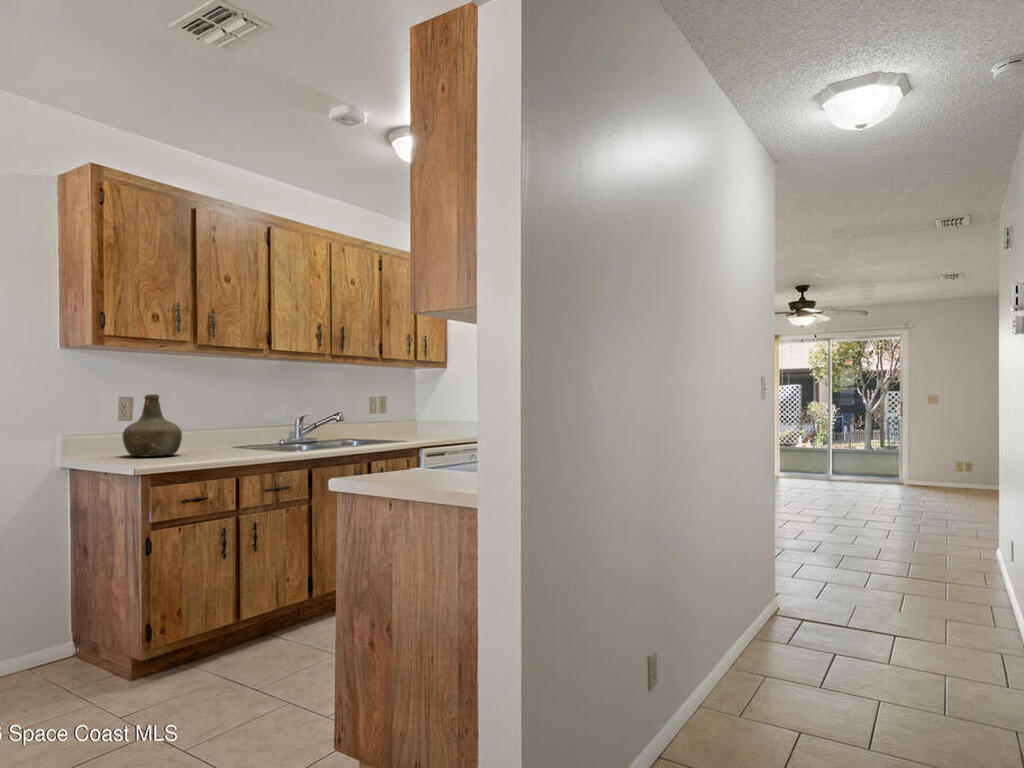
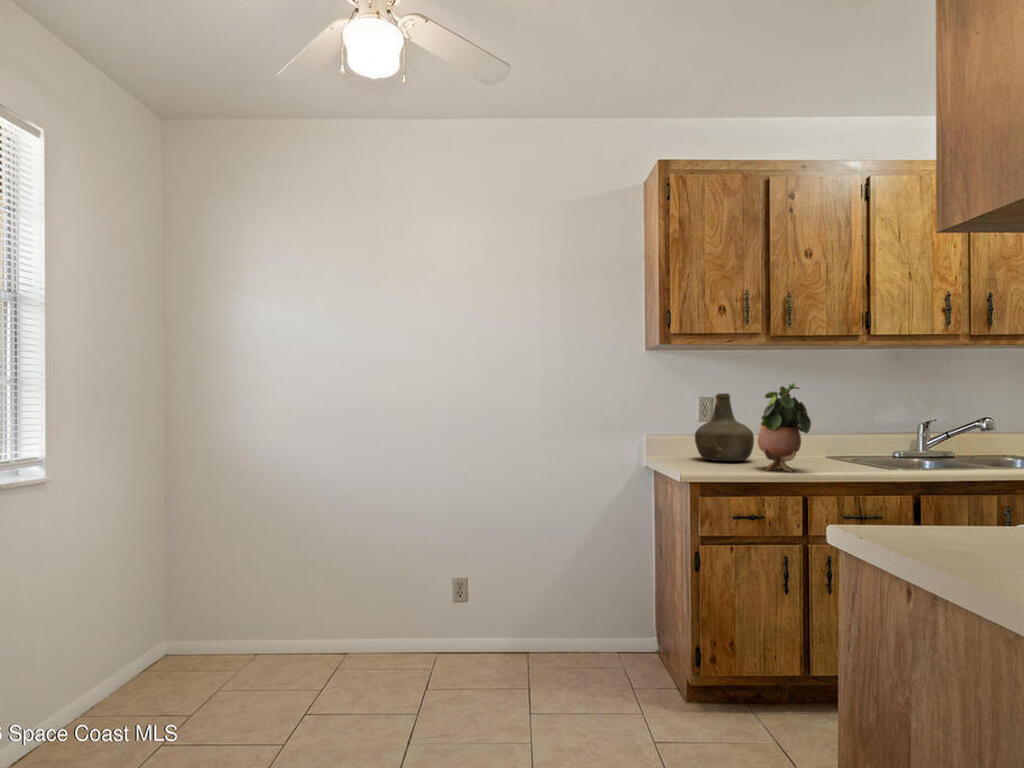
potted plant: none [194,385,241,459] -> present [758,383,811,471]

